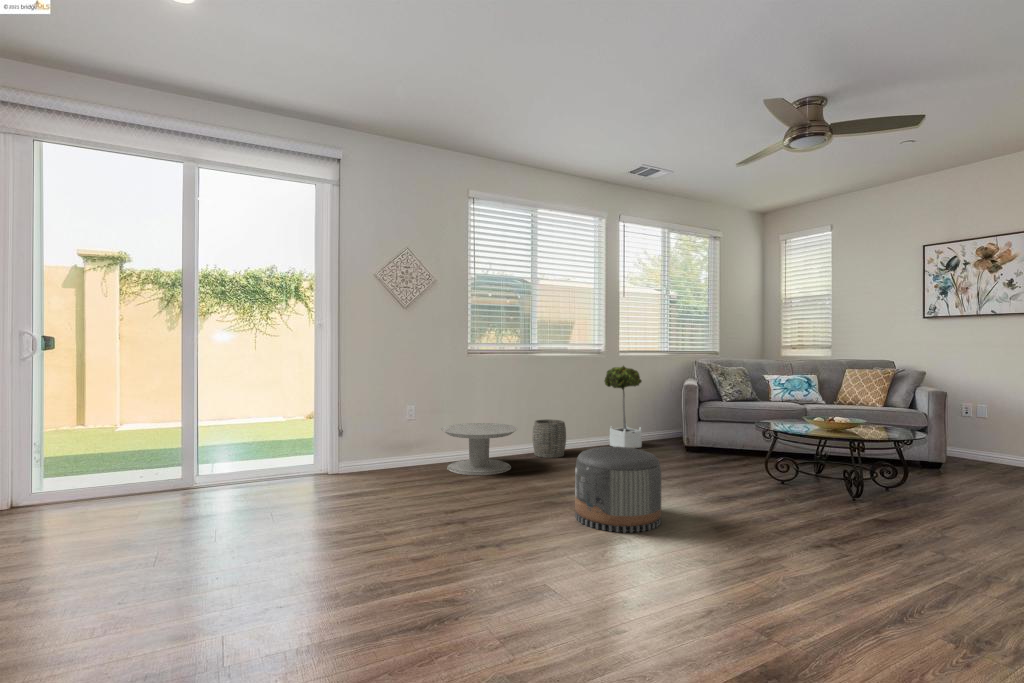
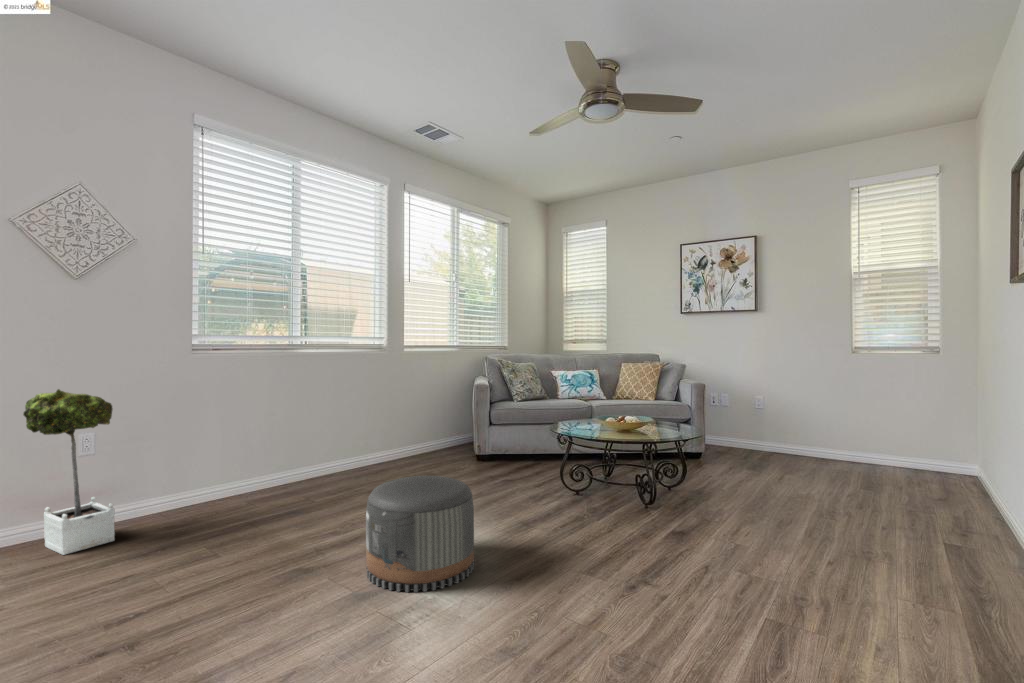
potted tree: present [604,366,642,448] -> present [23,389,115,555]
woven basket: present [533,419,566,458] -> none [300,436,344,486]
side table: present [441,423,518,475] -> none [163,450,280,529]

